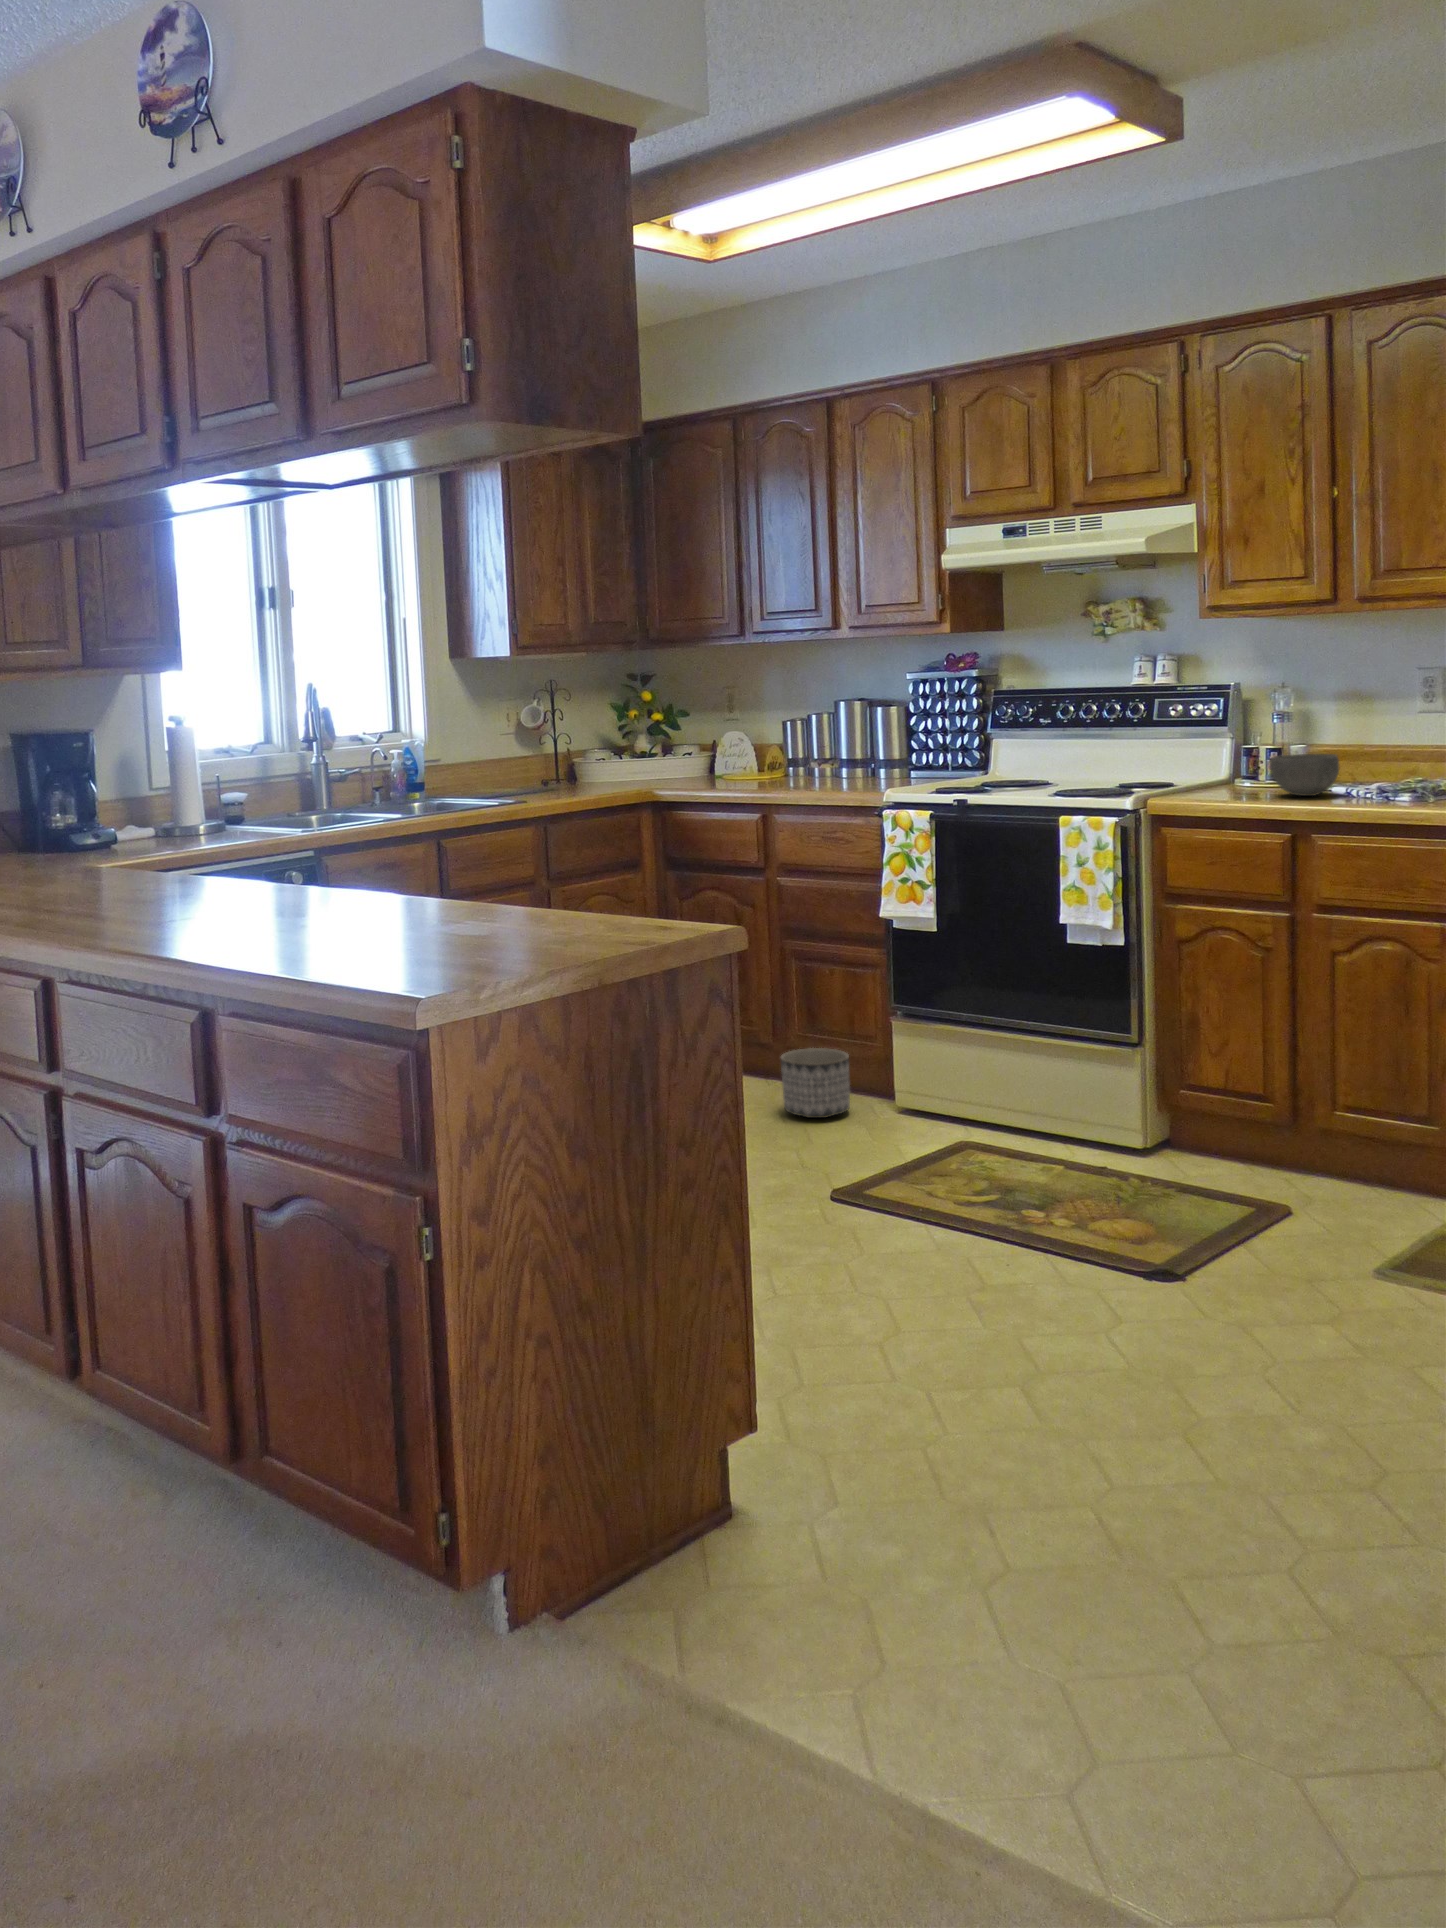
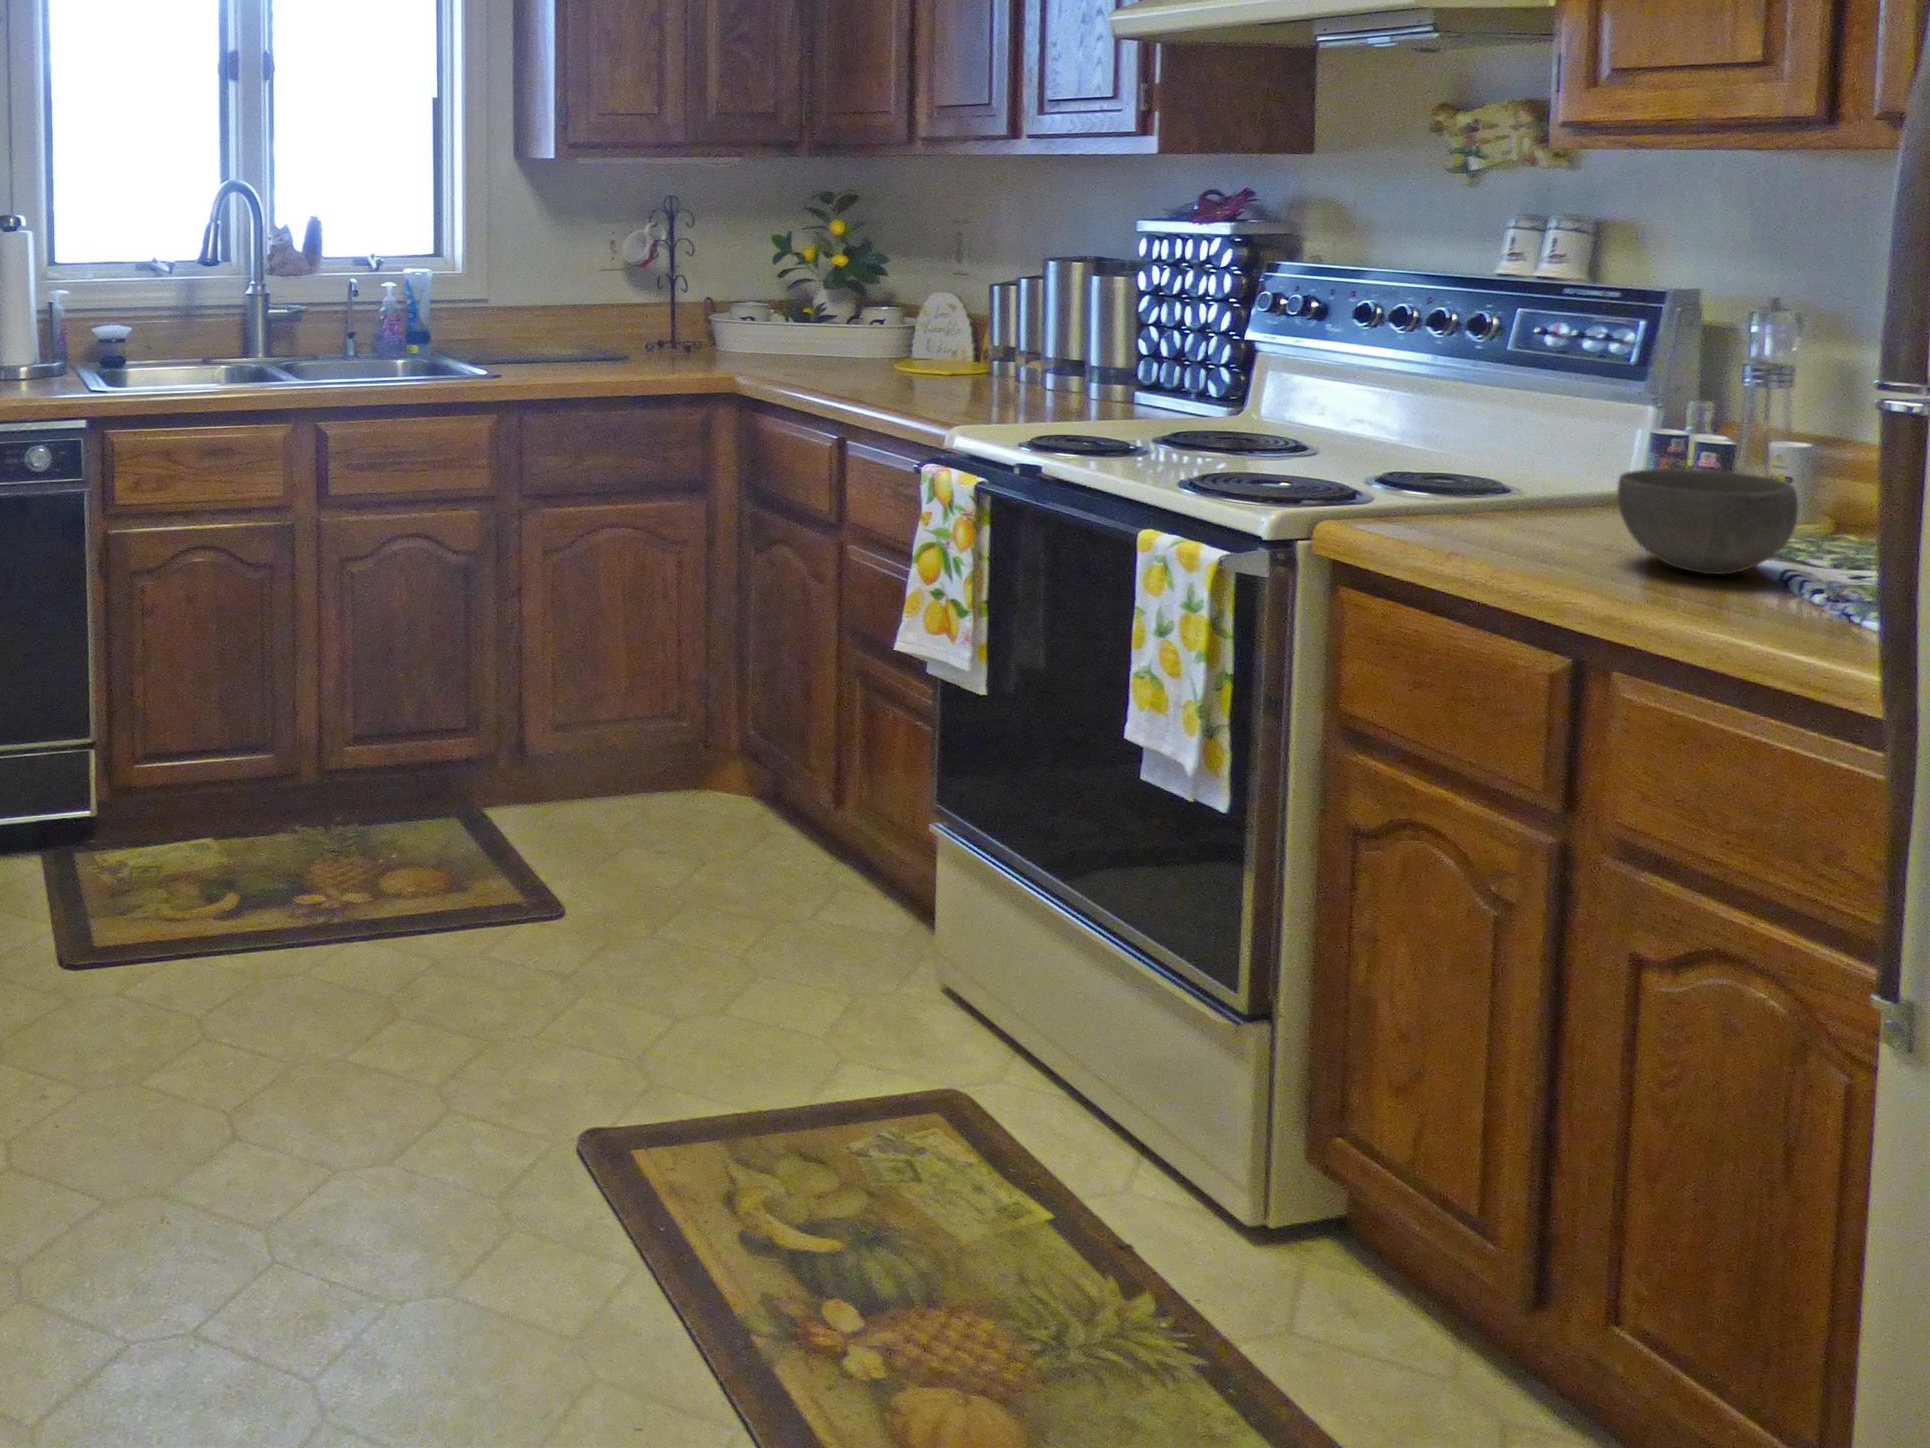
planter: present [781,1048,850,1118] -> none [750,826,865,954]

